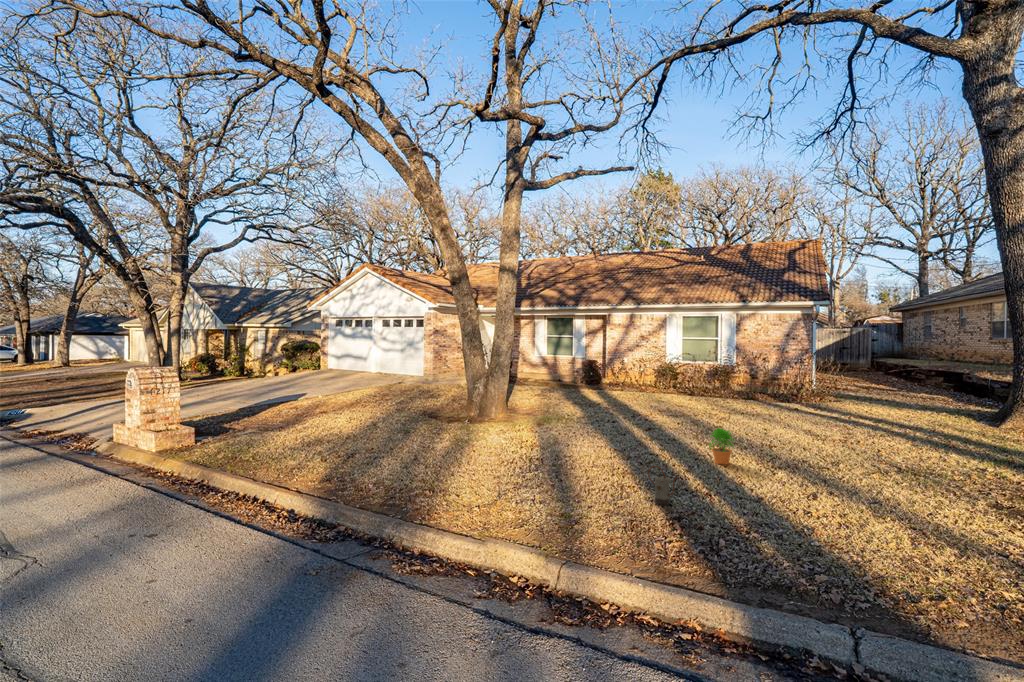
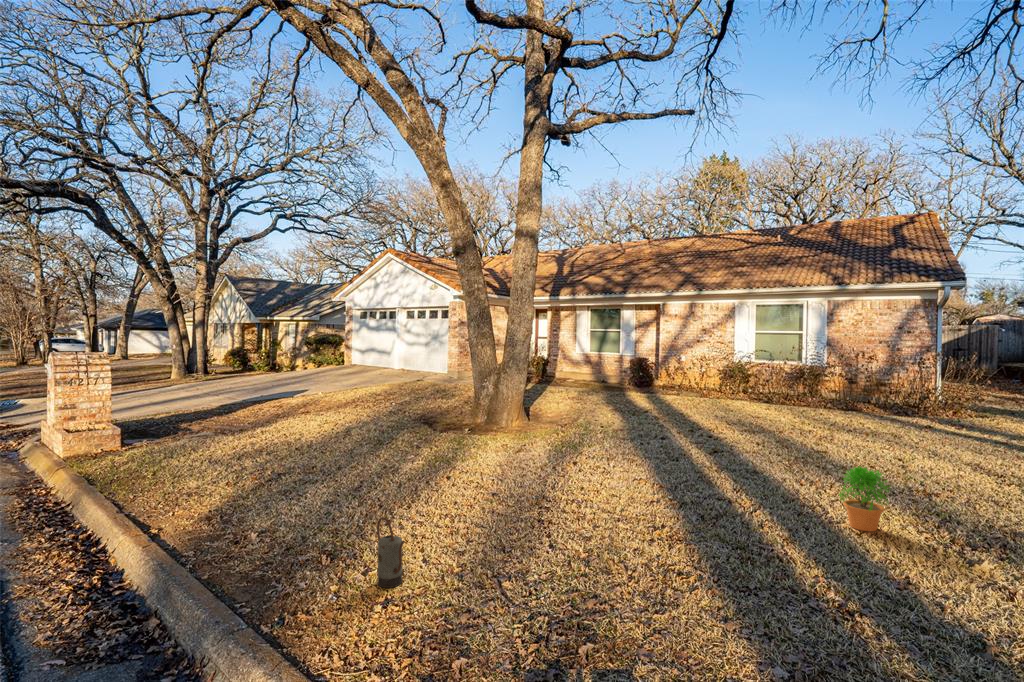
watering can: present [648,466,677,505] -> present [377,517,404,588]

